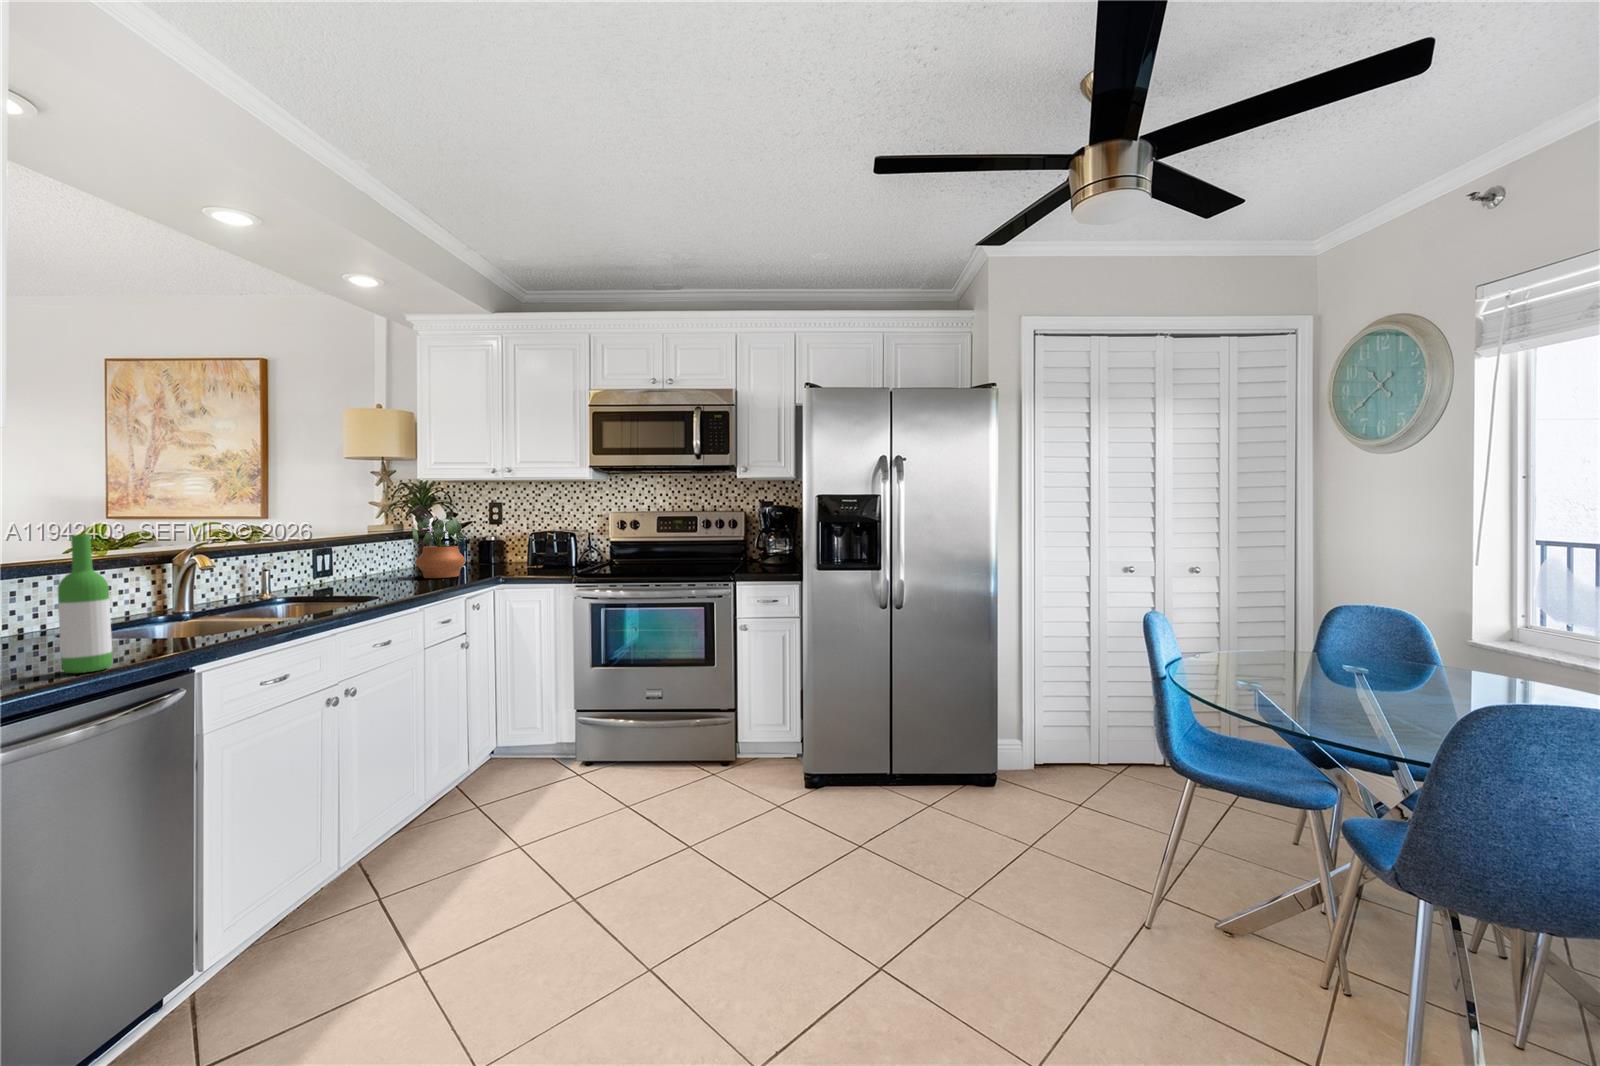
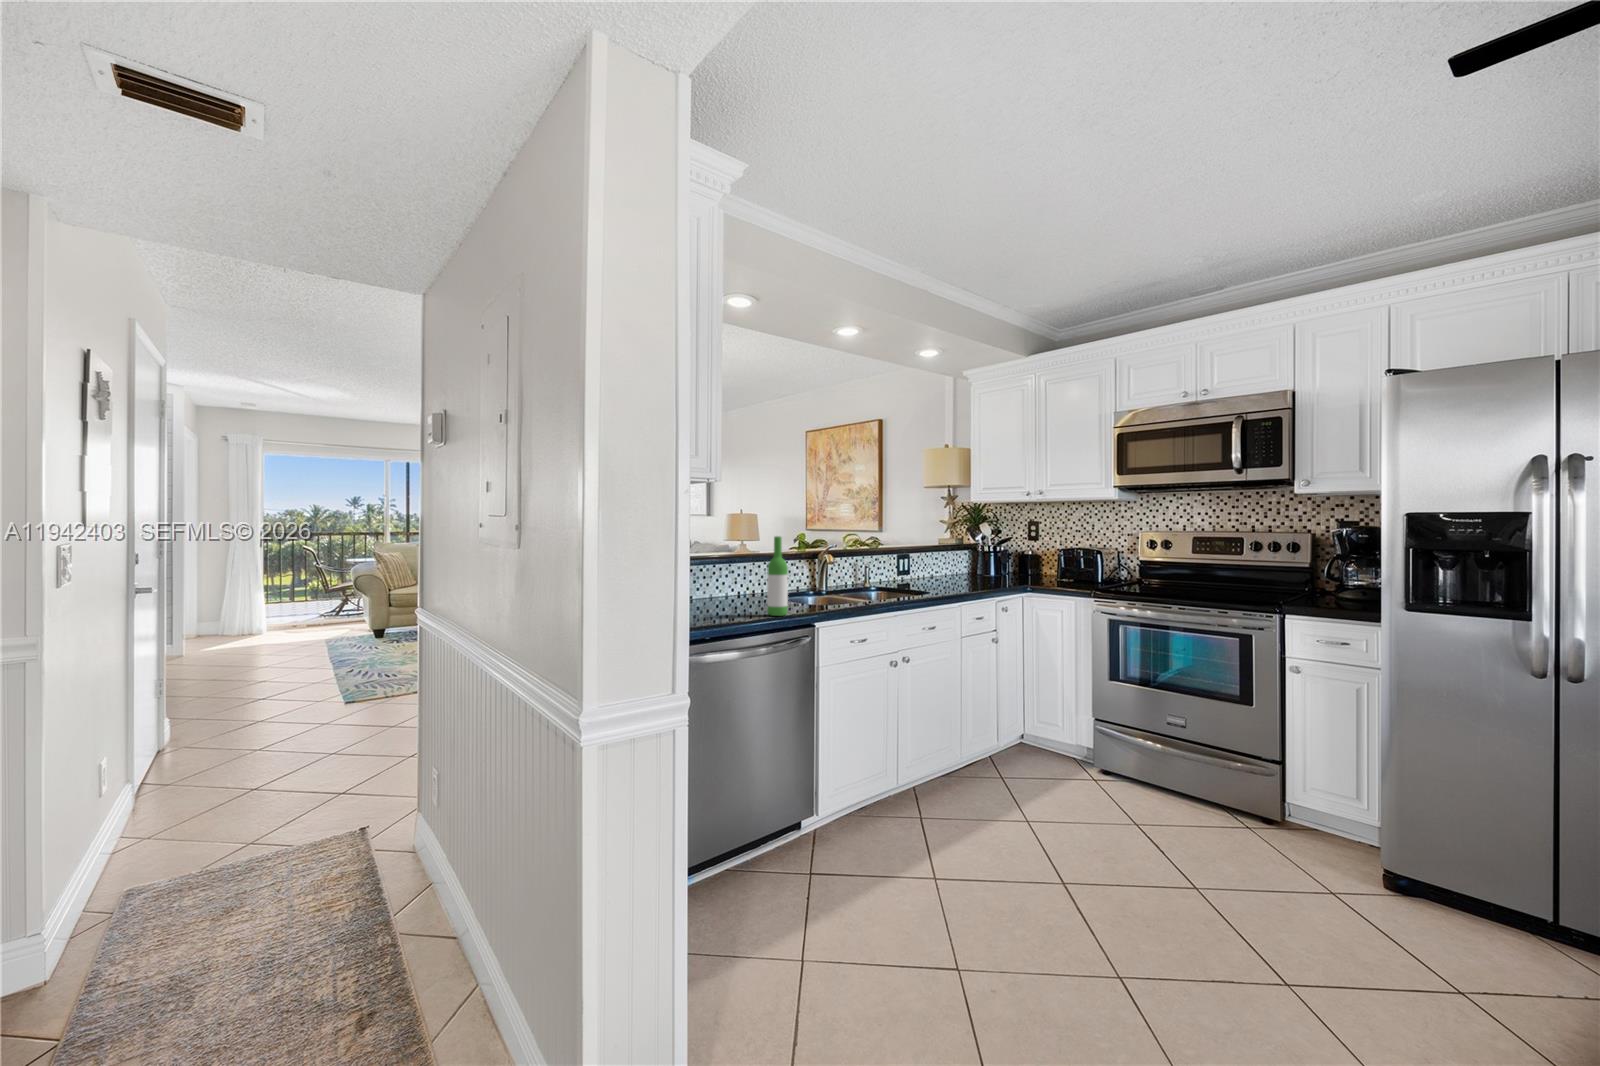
potted plant: present [413,517,466,578] -> none [964,532,1005,584]

